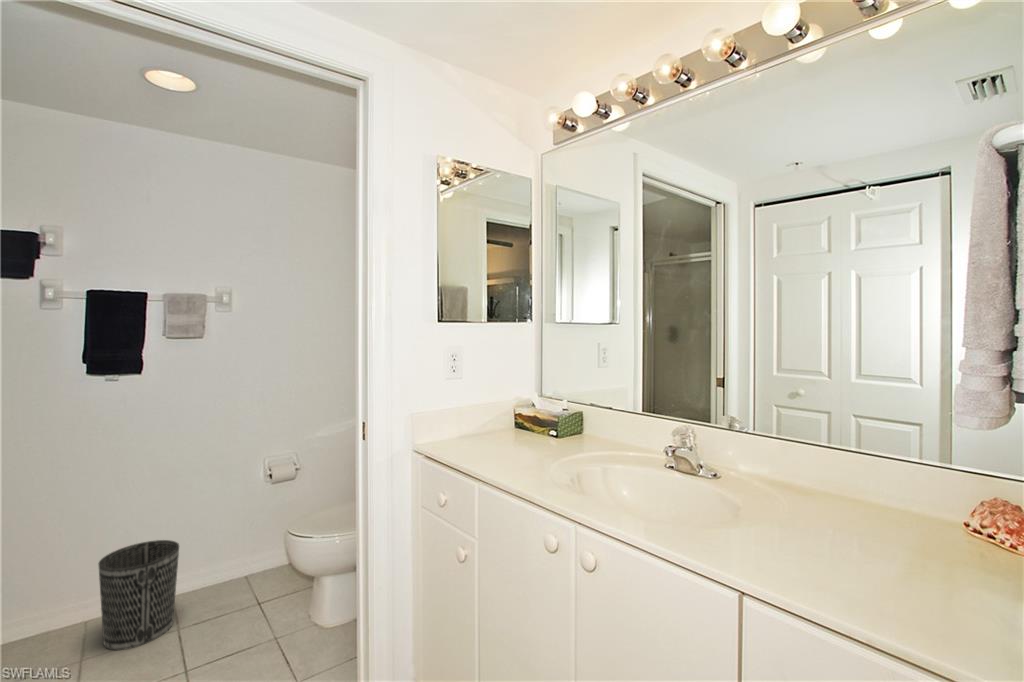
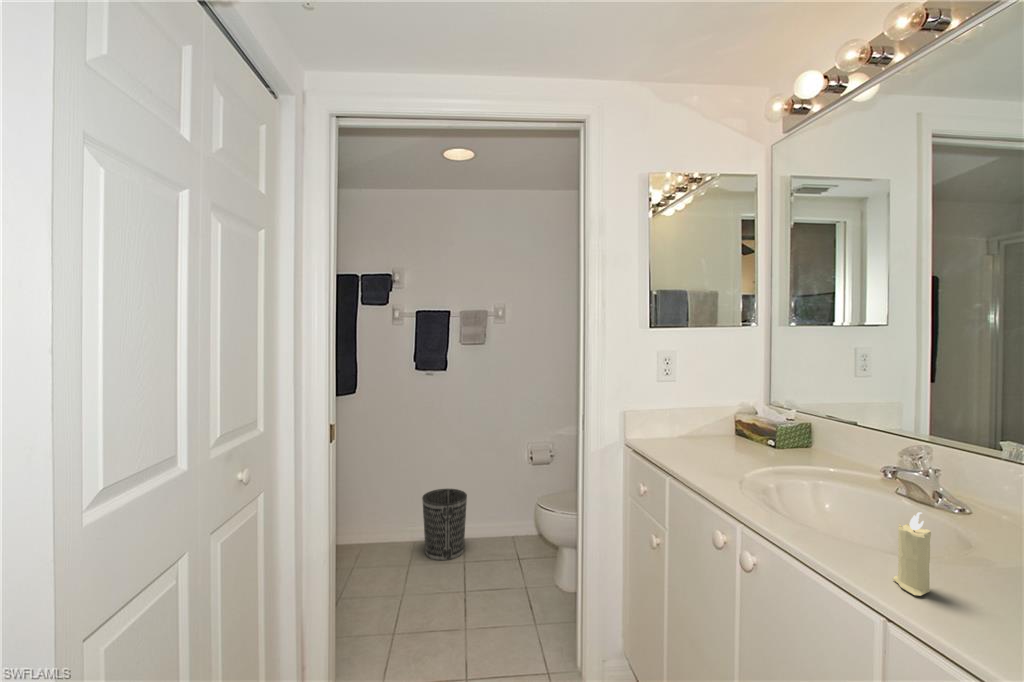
candle: none [697,479,725,554] -> present [893,512,931,596]

